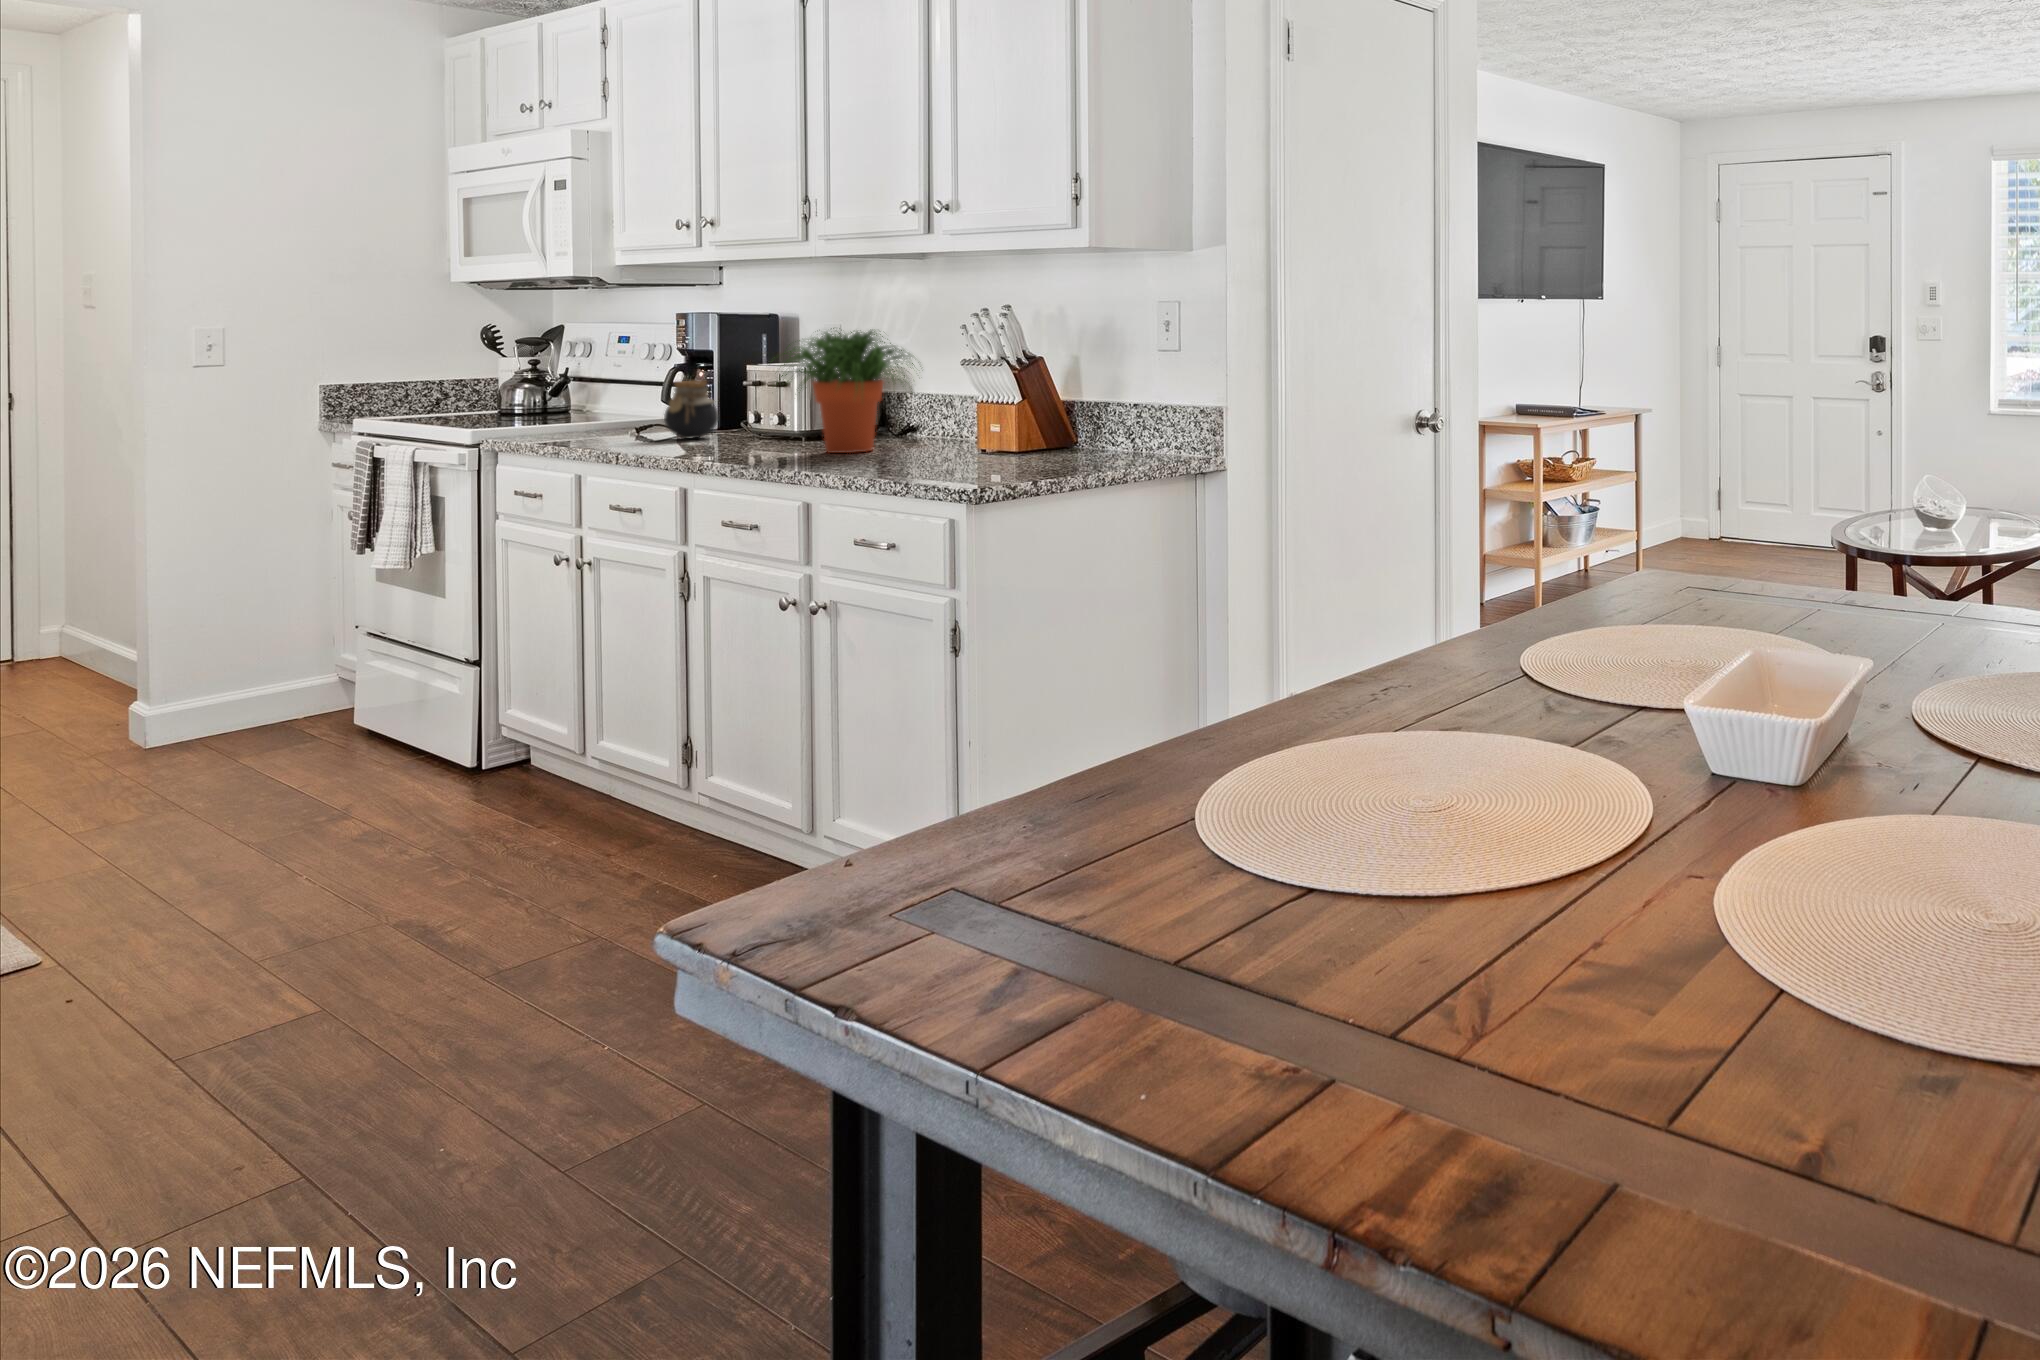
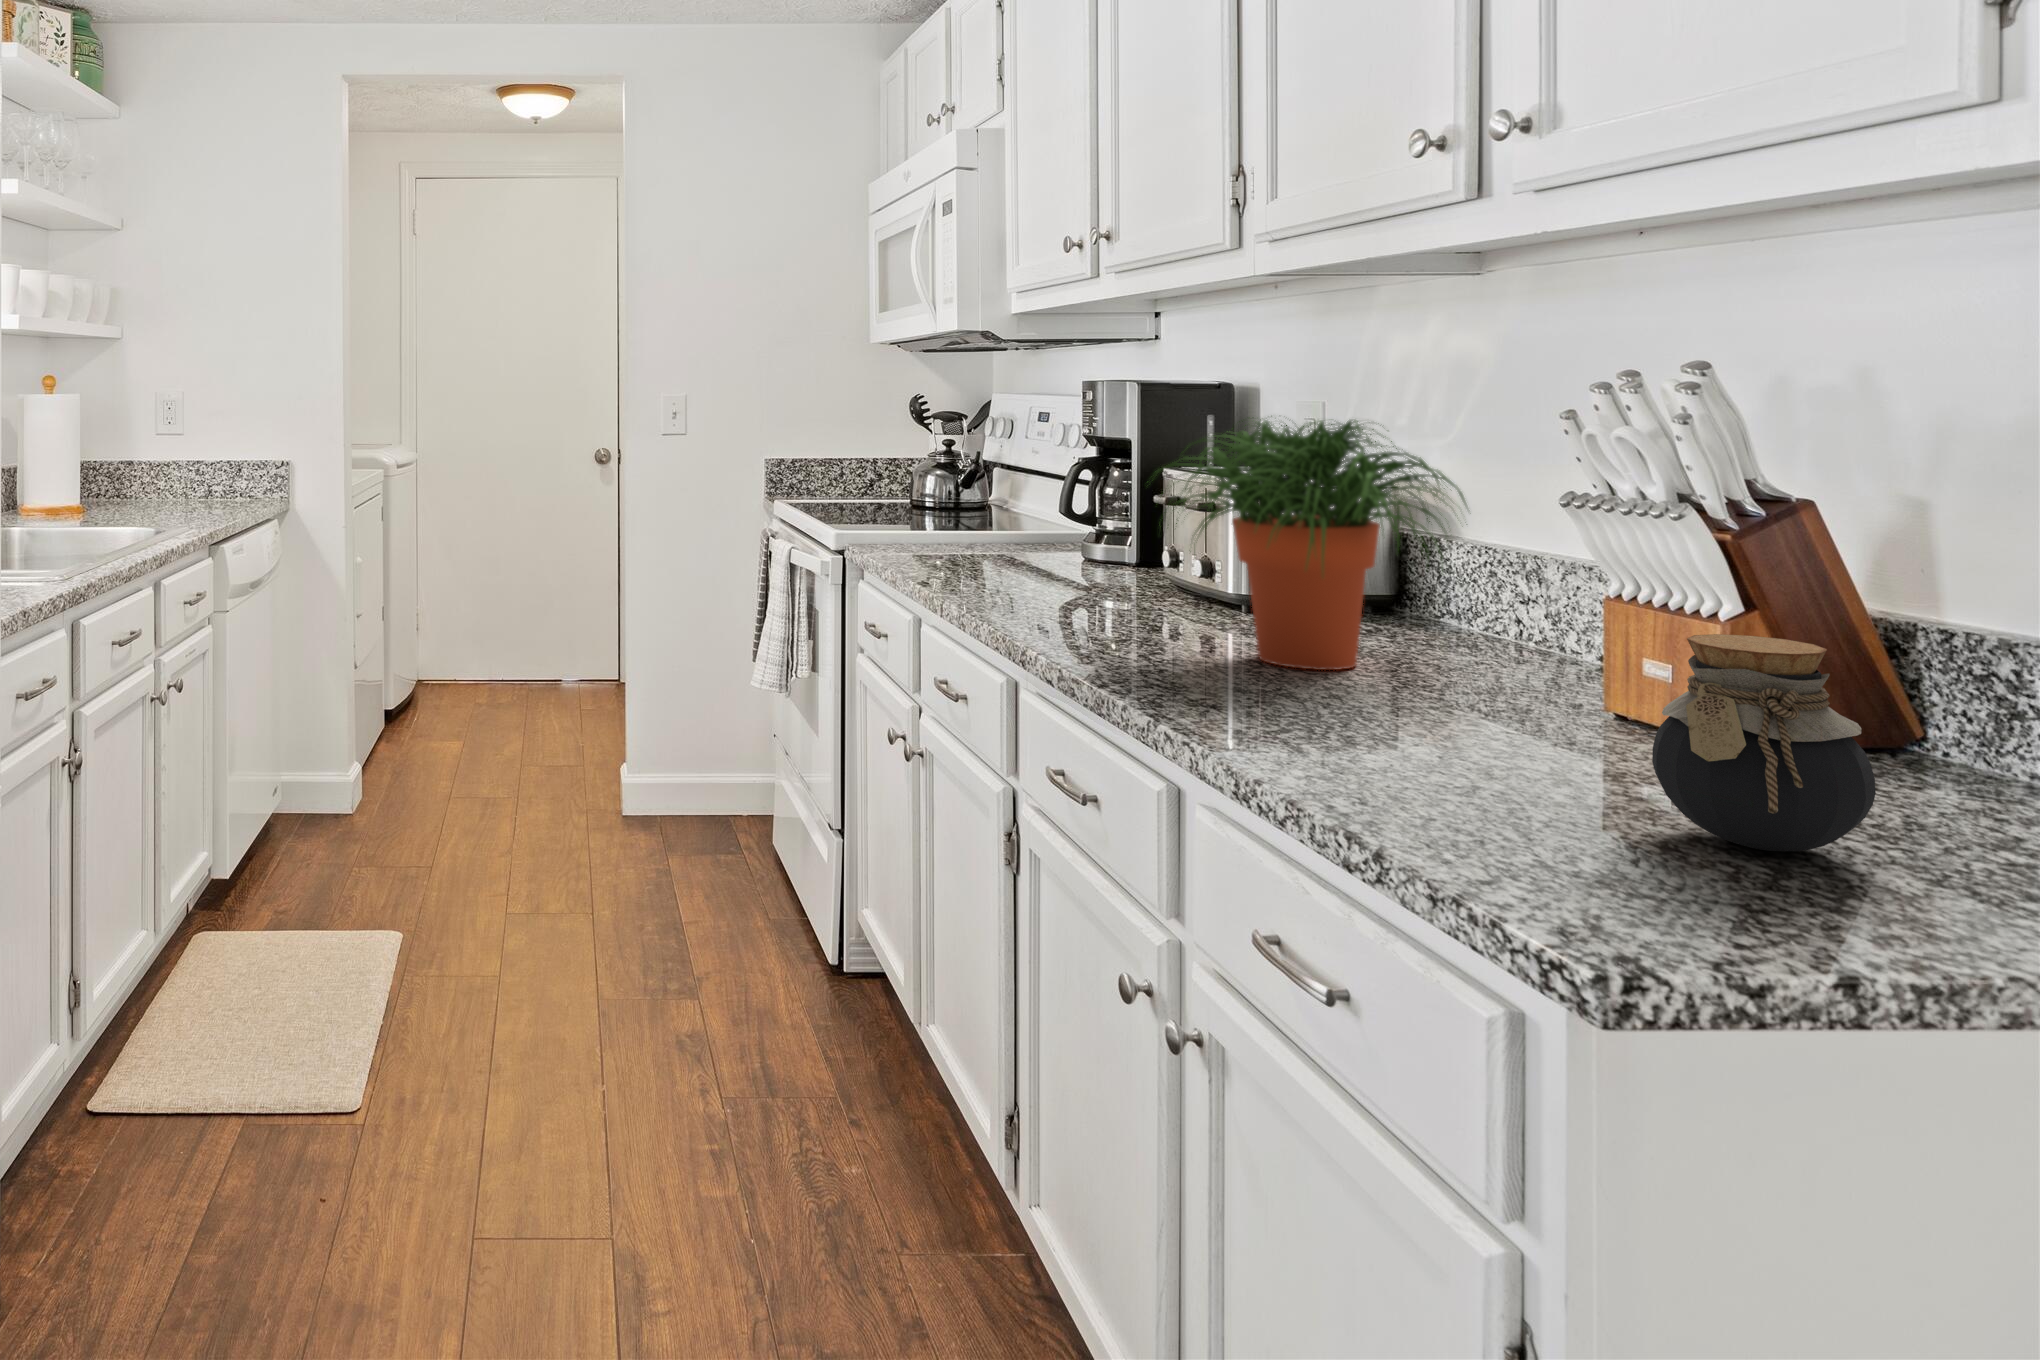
jar: present [664,381,718,439] -> present [1652,634,1876,851]

